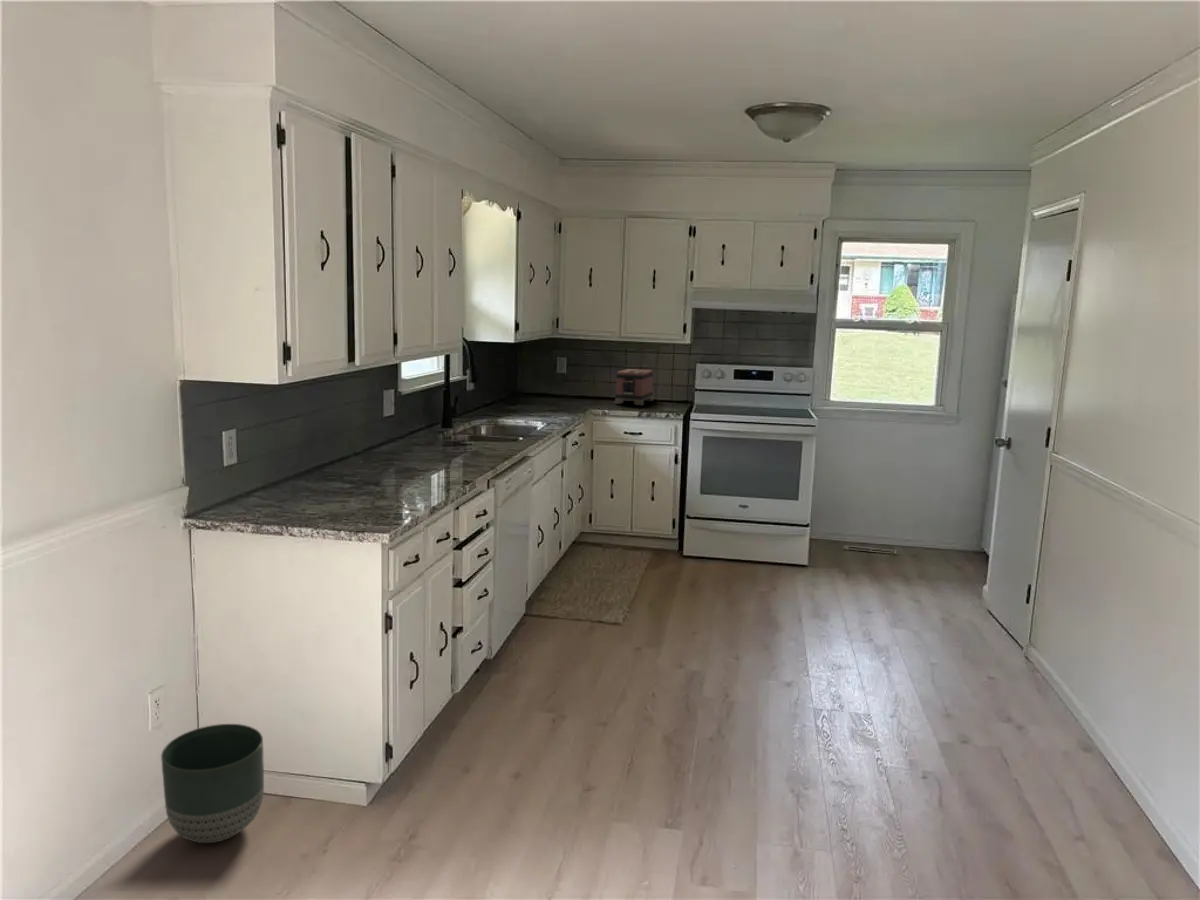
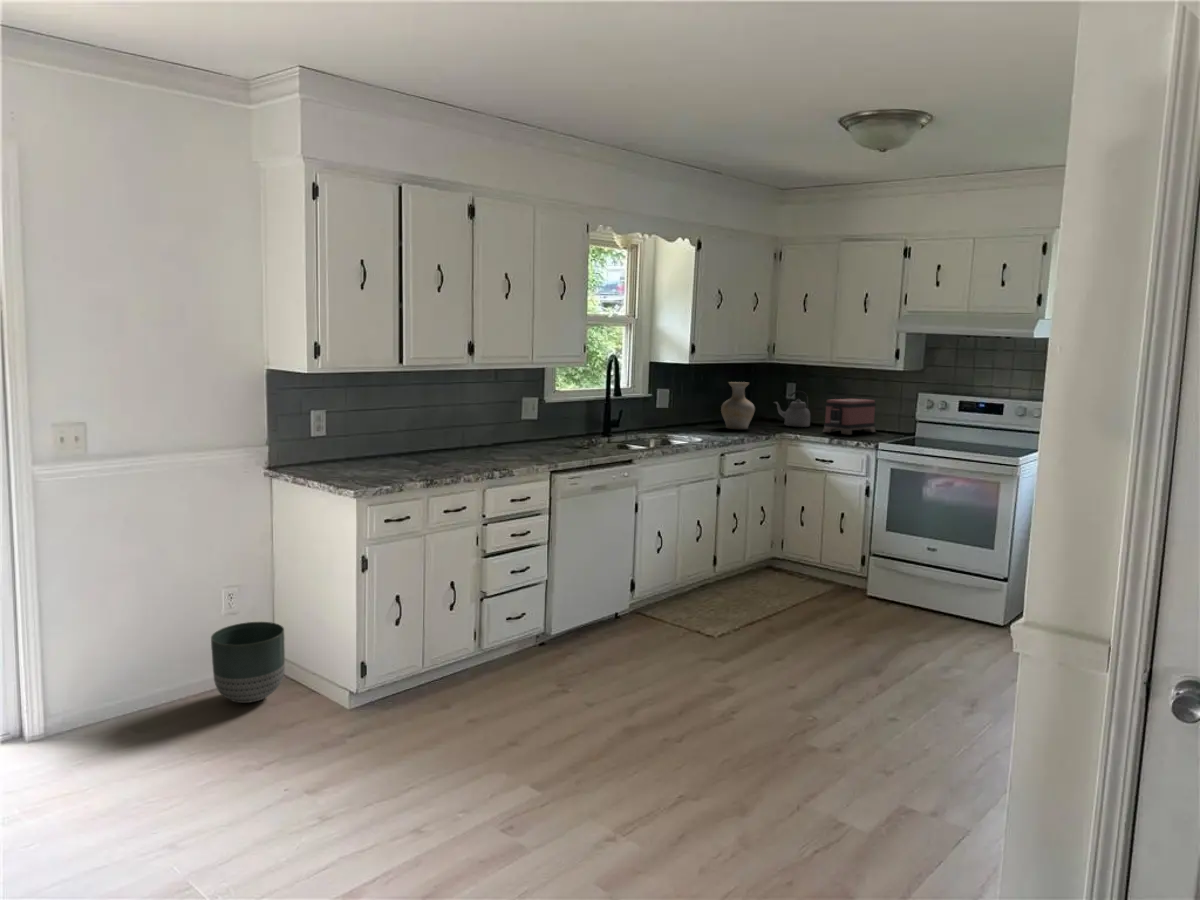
vase: none [516,356,550,406] -> present [721,382,755,429]
kettle: none [552,362,588,399] -> present [775,391,810,427]

